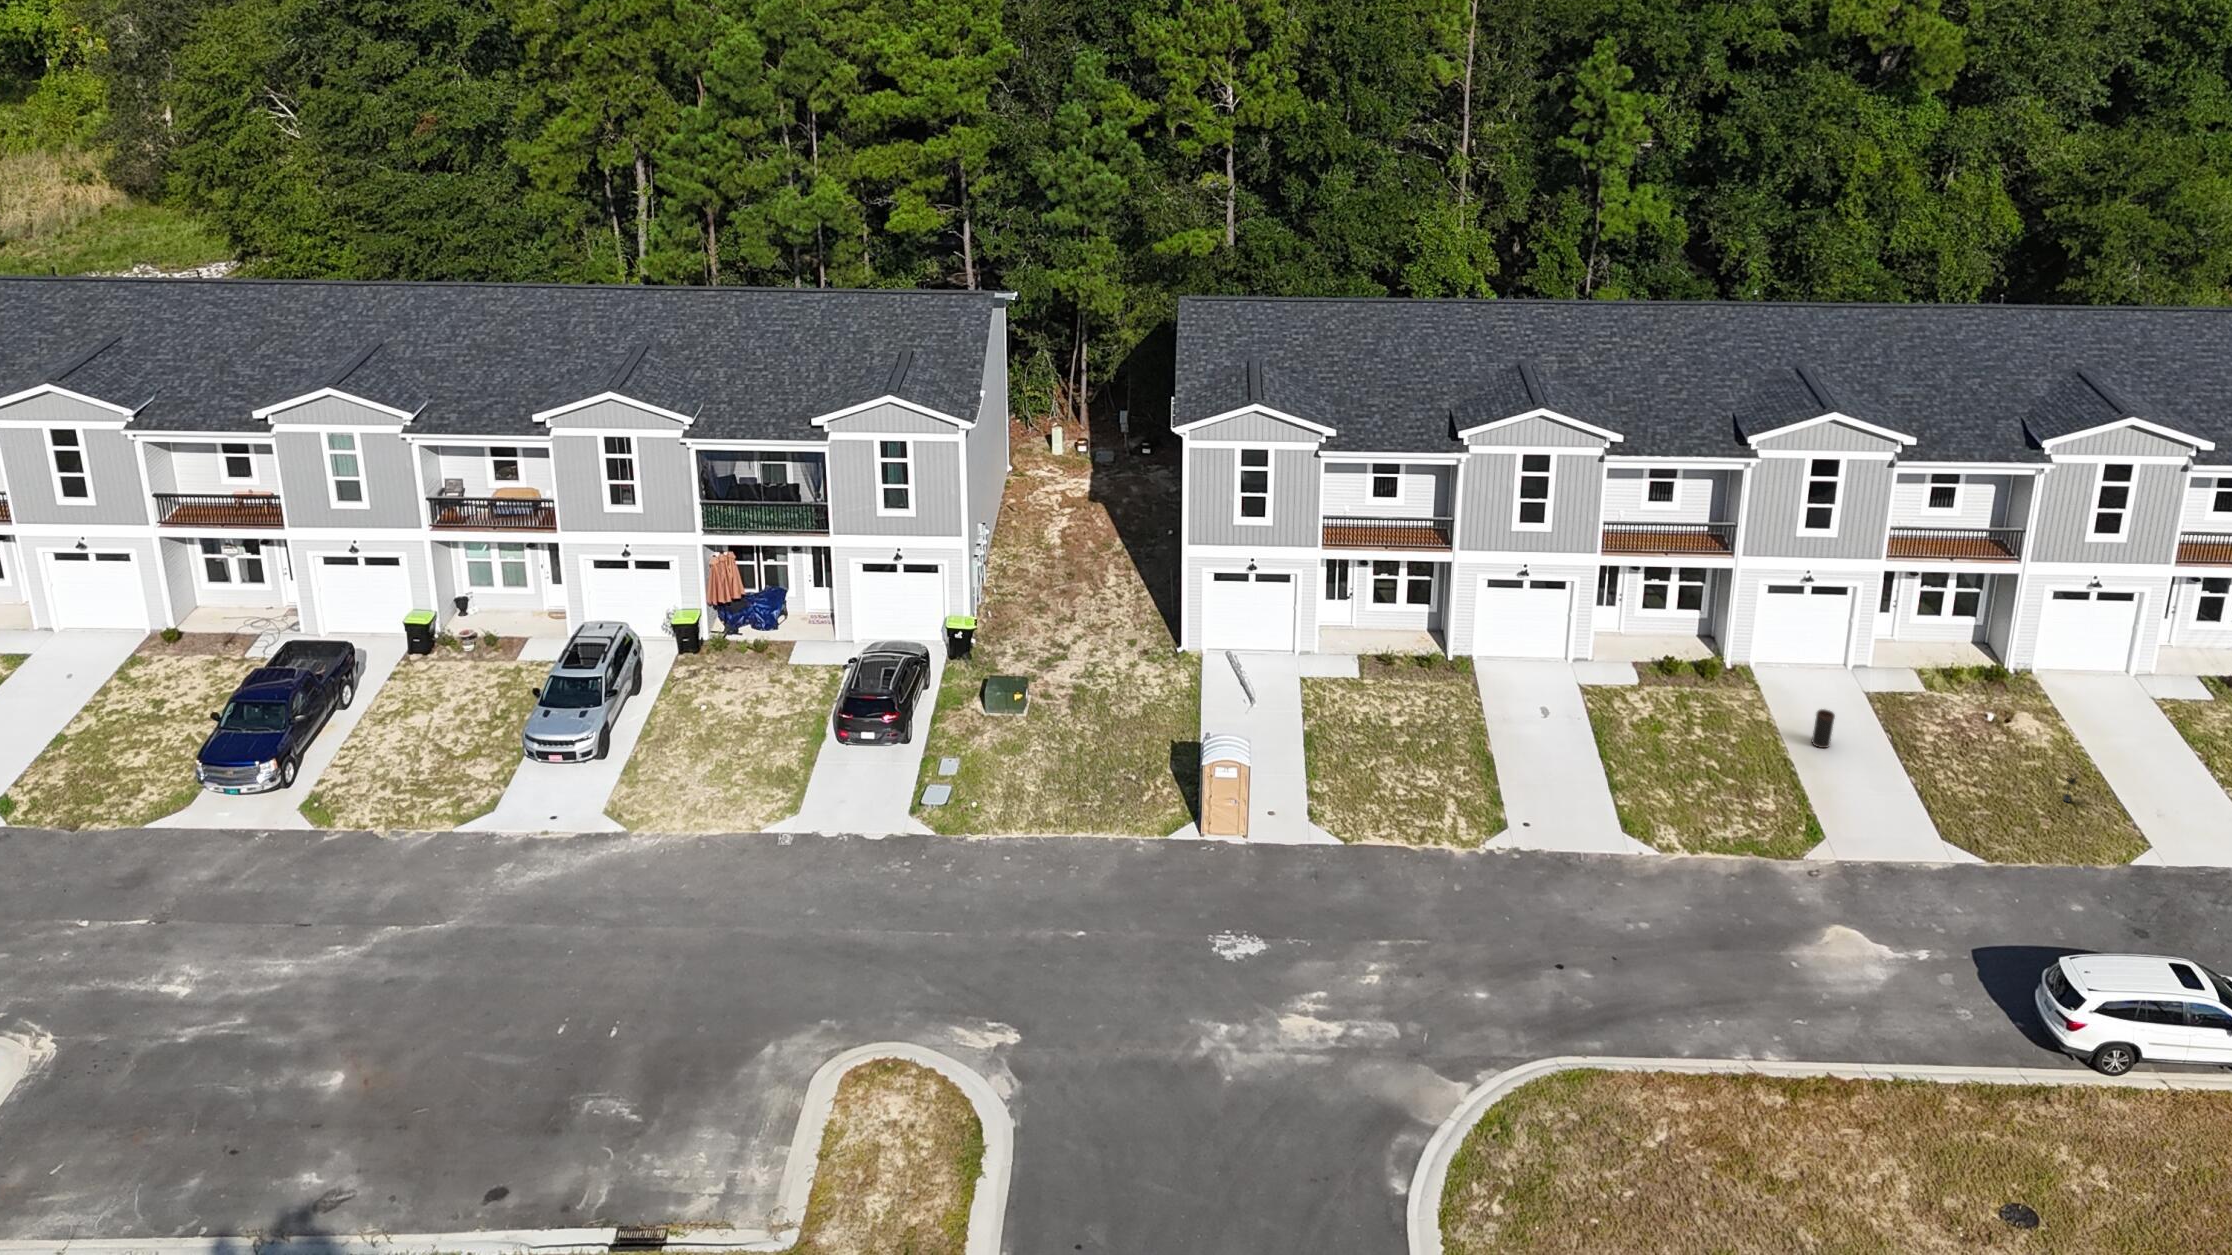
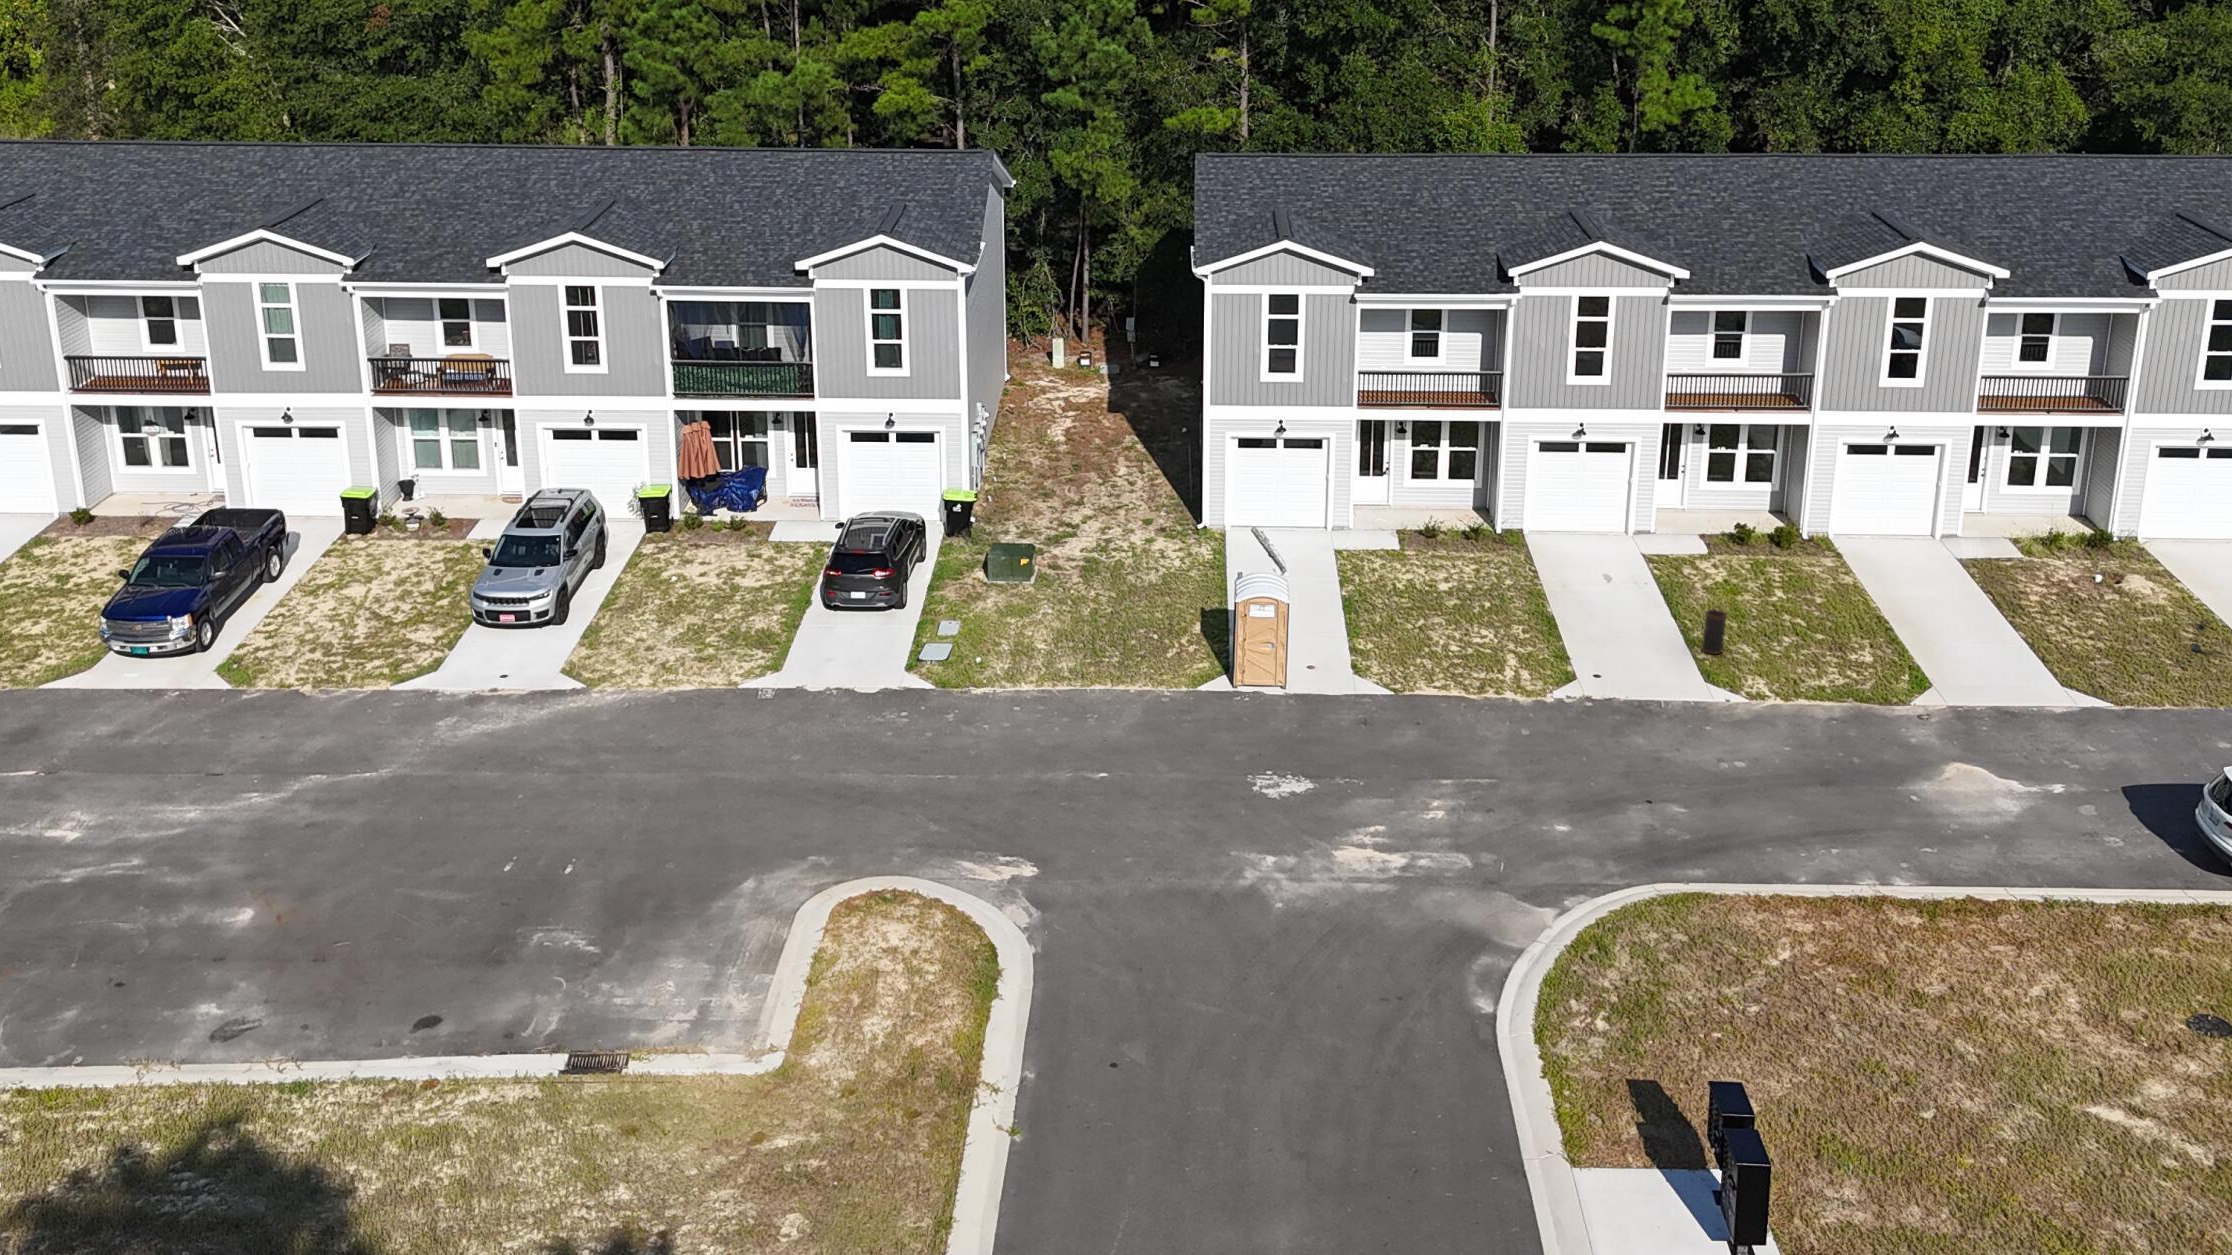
trash can: present [1812,709,1835,748] -> present [1702,609,1727,654]

